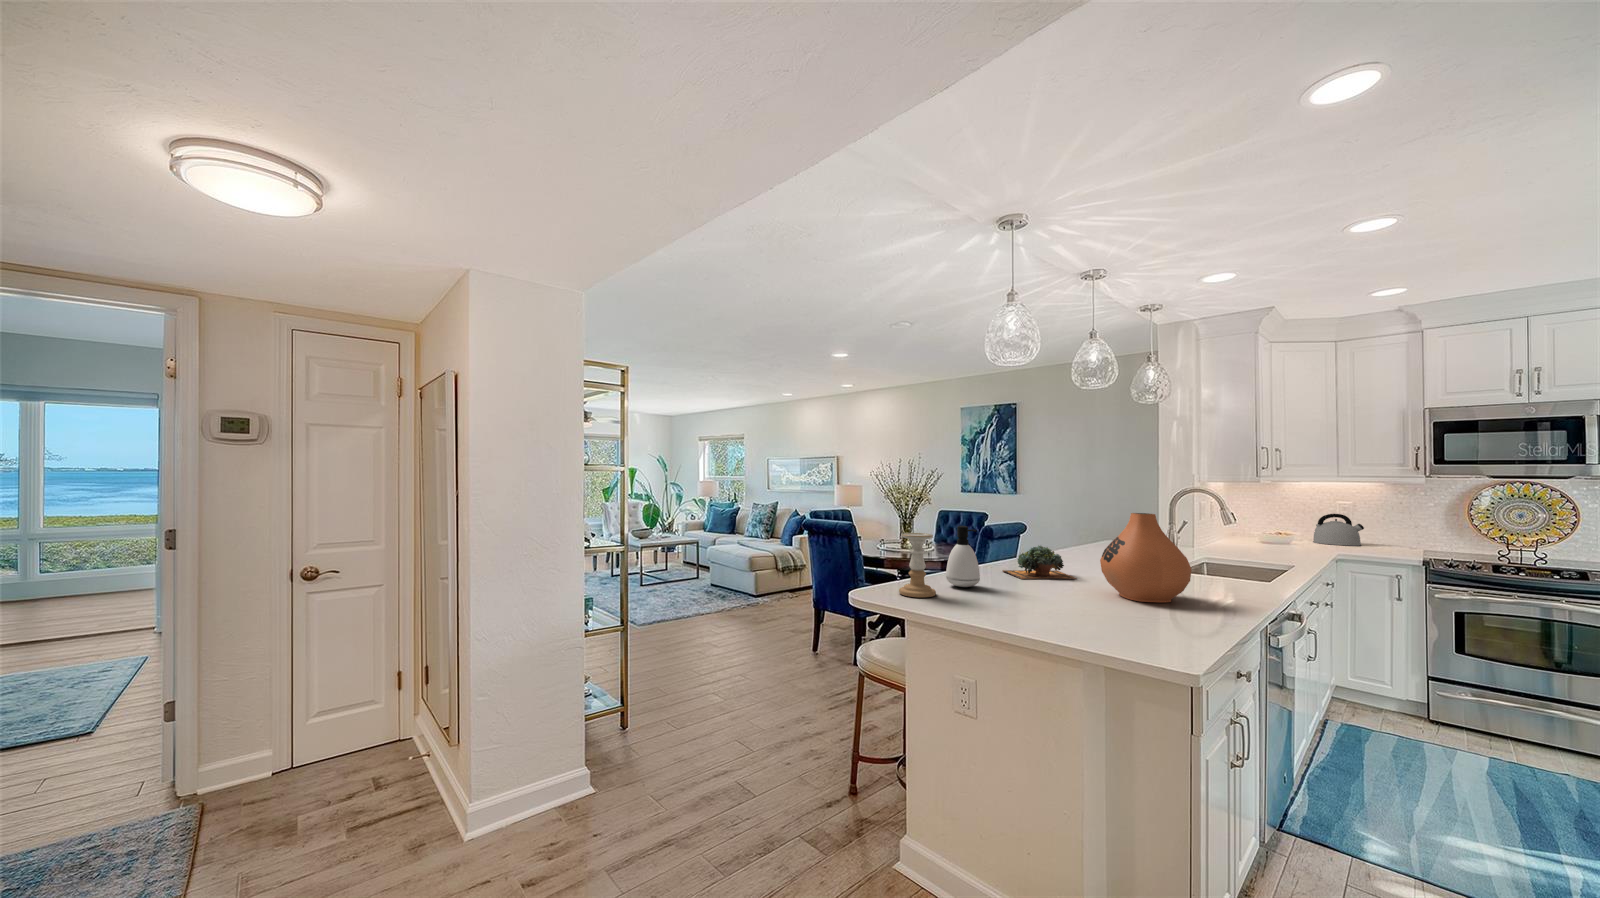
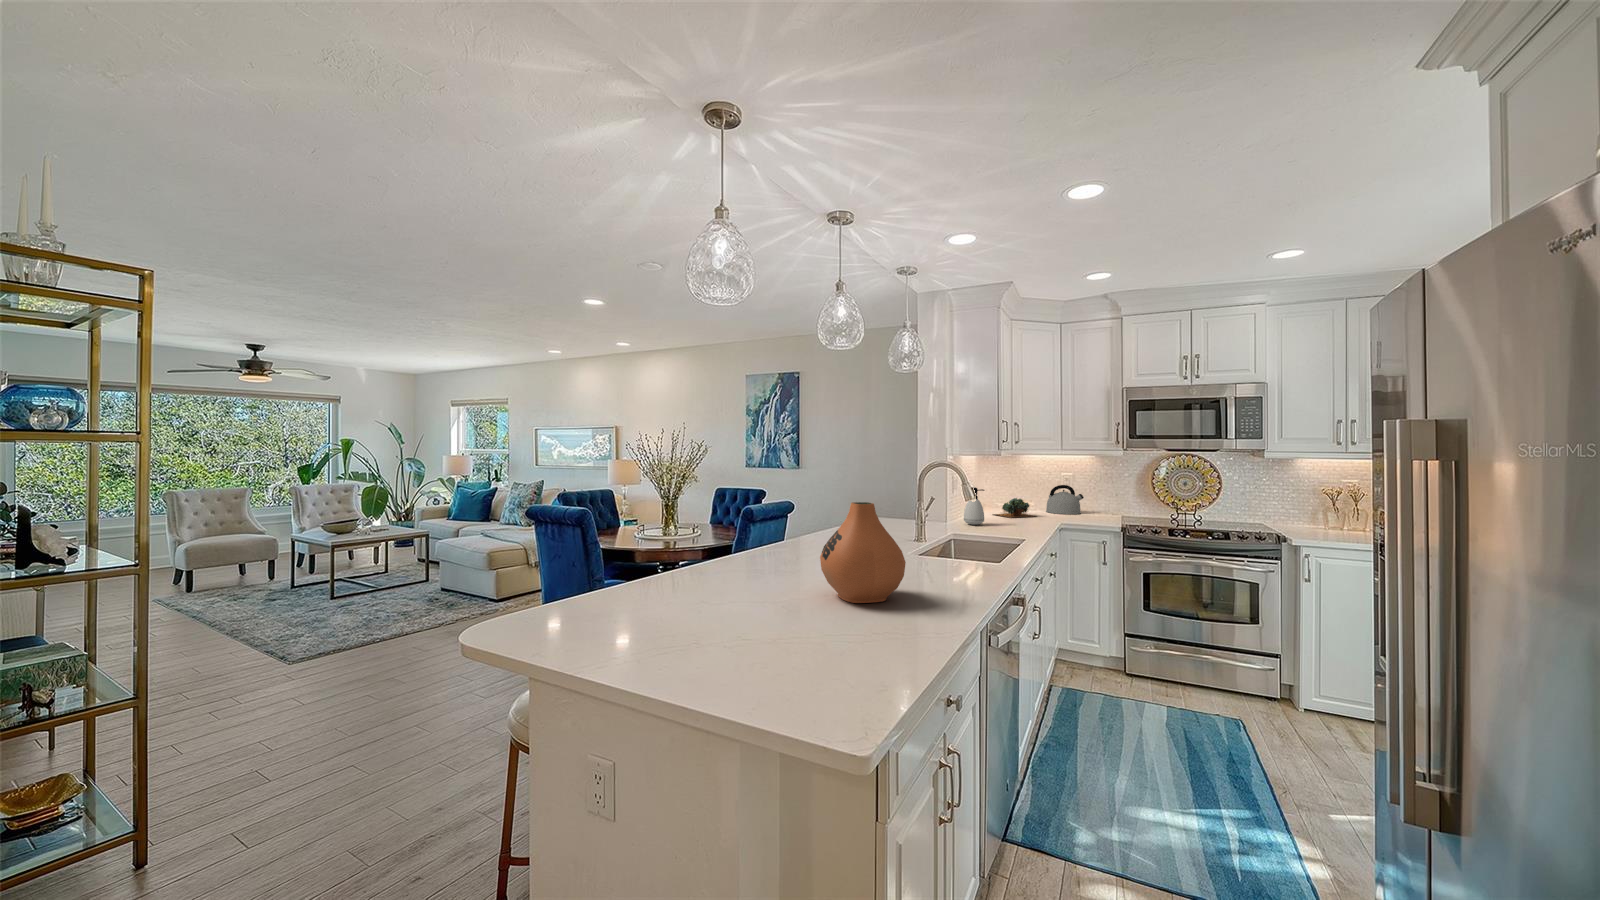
soap dispenser: present [946,526,980,587] -> present [964,487,984,525]
candle holder: present [899,533,936,597] -> none [571,537,620,622]
succulent plant: present [1003,545,1076,579] -> present [994,498,1036,518]

